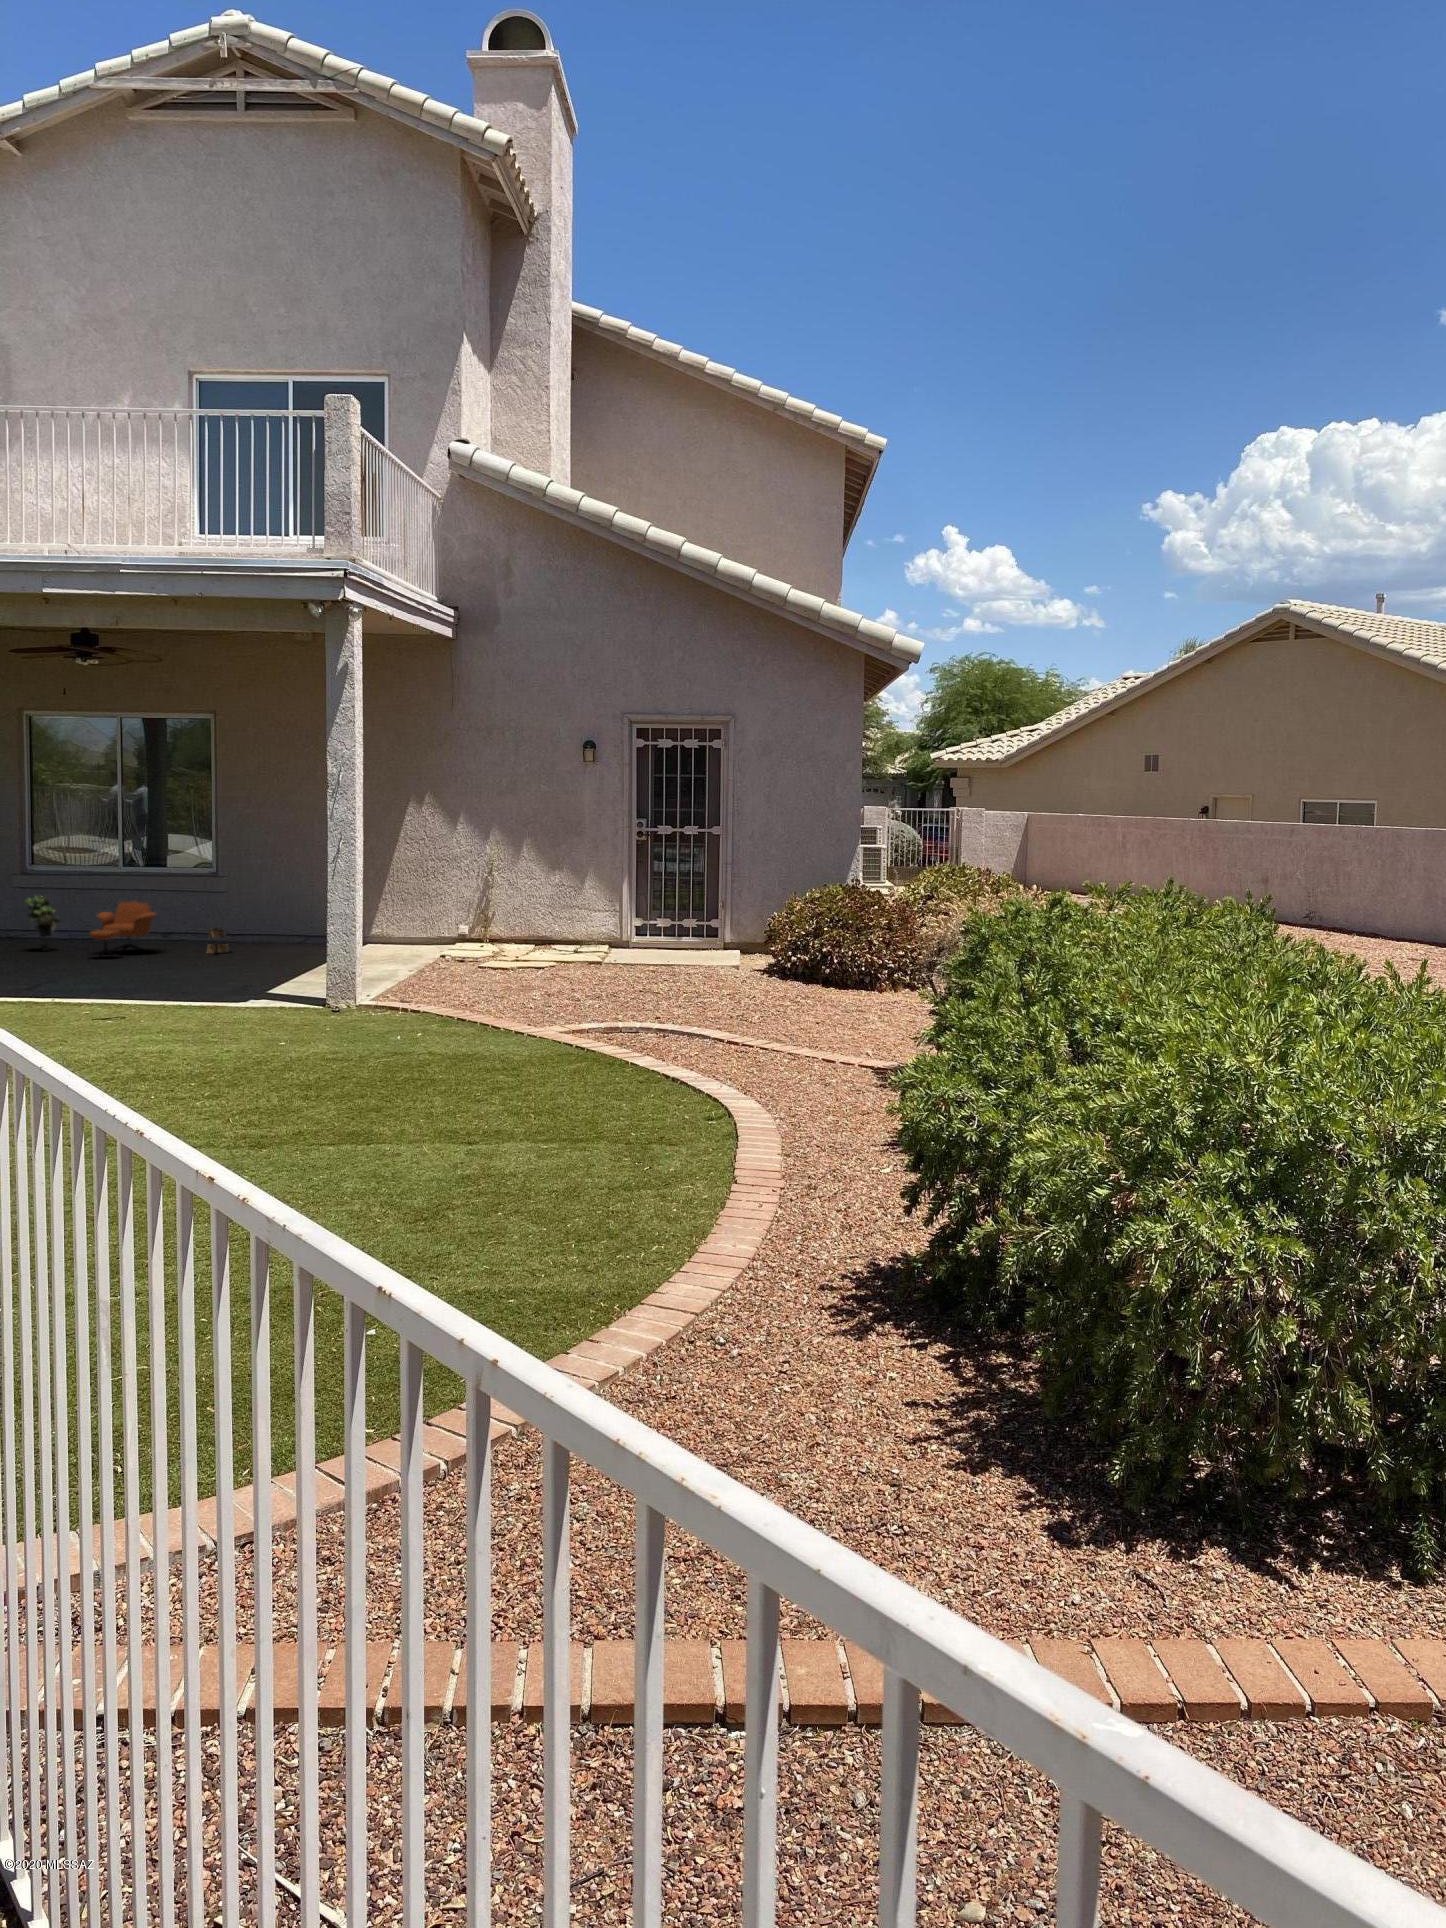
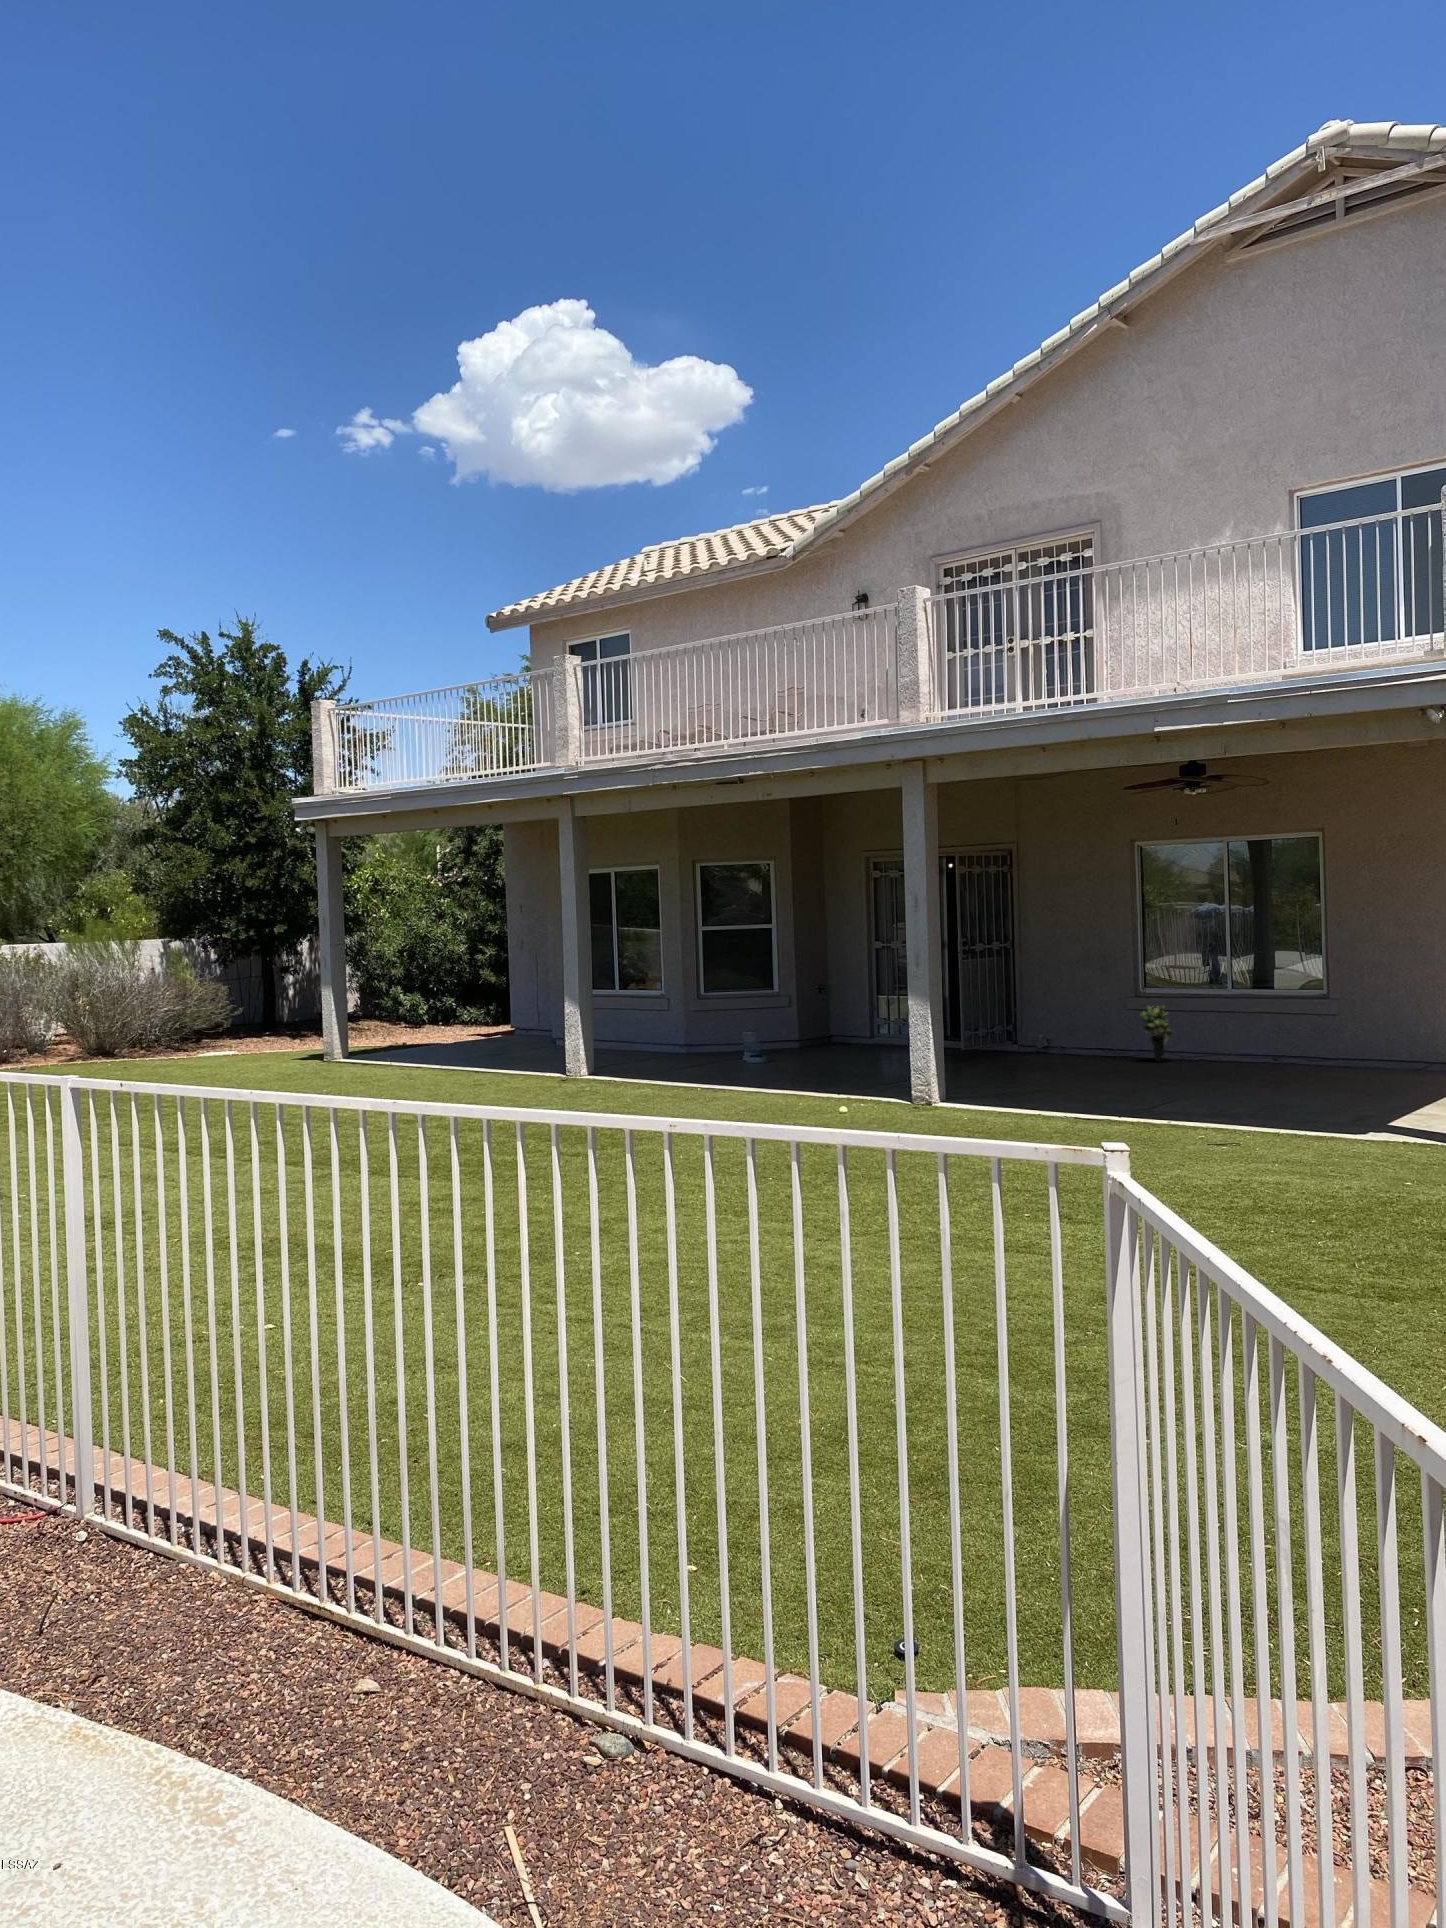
lounge chair: present [89,901,157,958] -> none [1198,999,1265,1073]
watering can: present [205,925,230,954] -> none [1314,1042,1341,1071]

